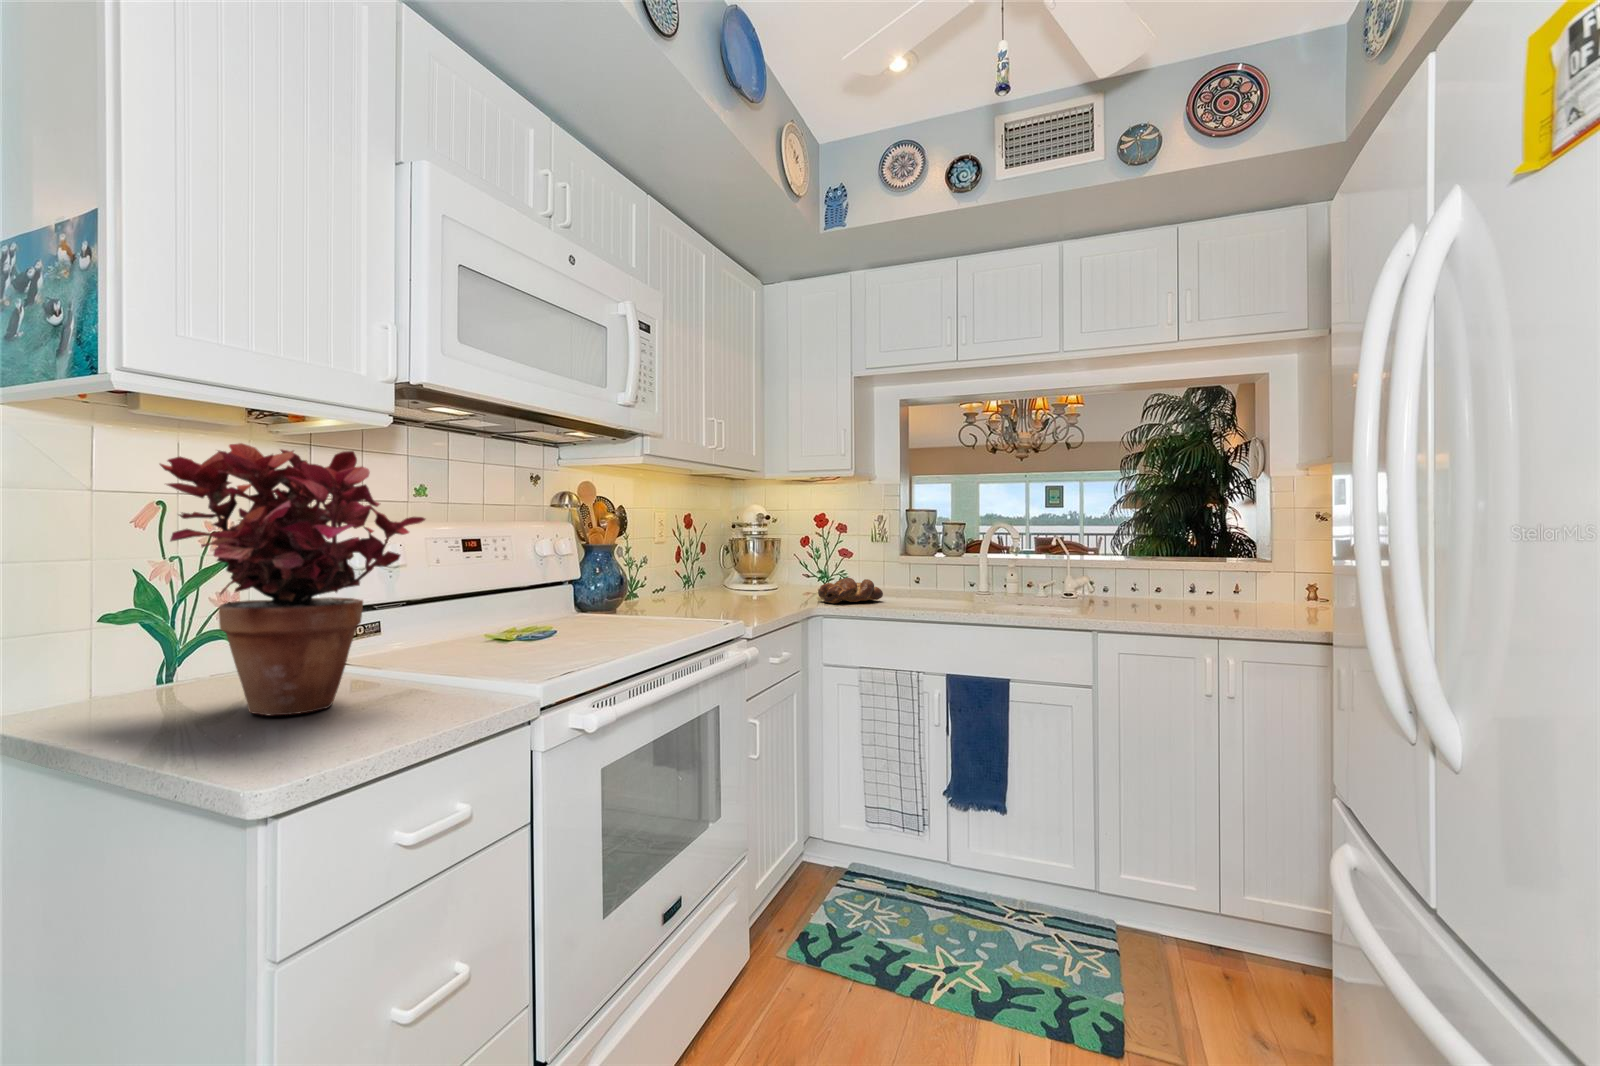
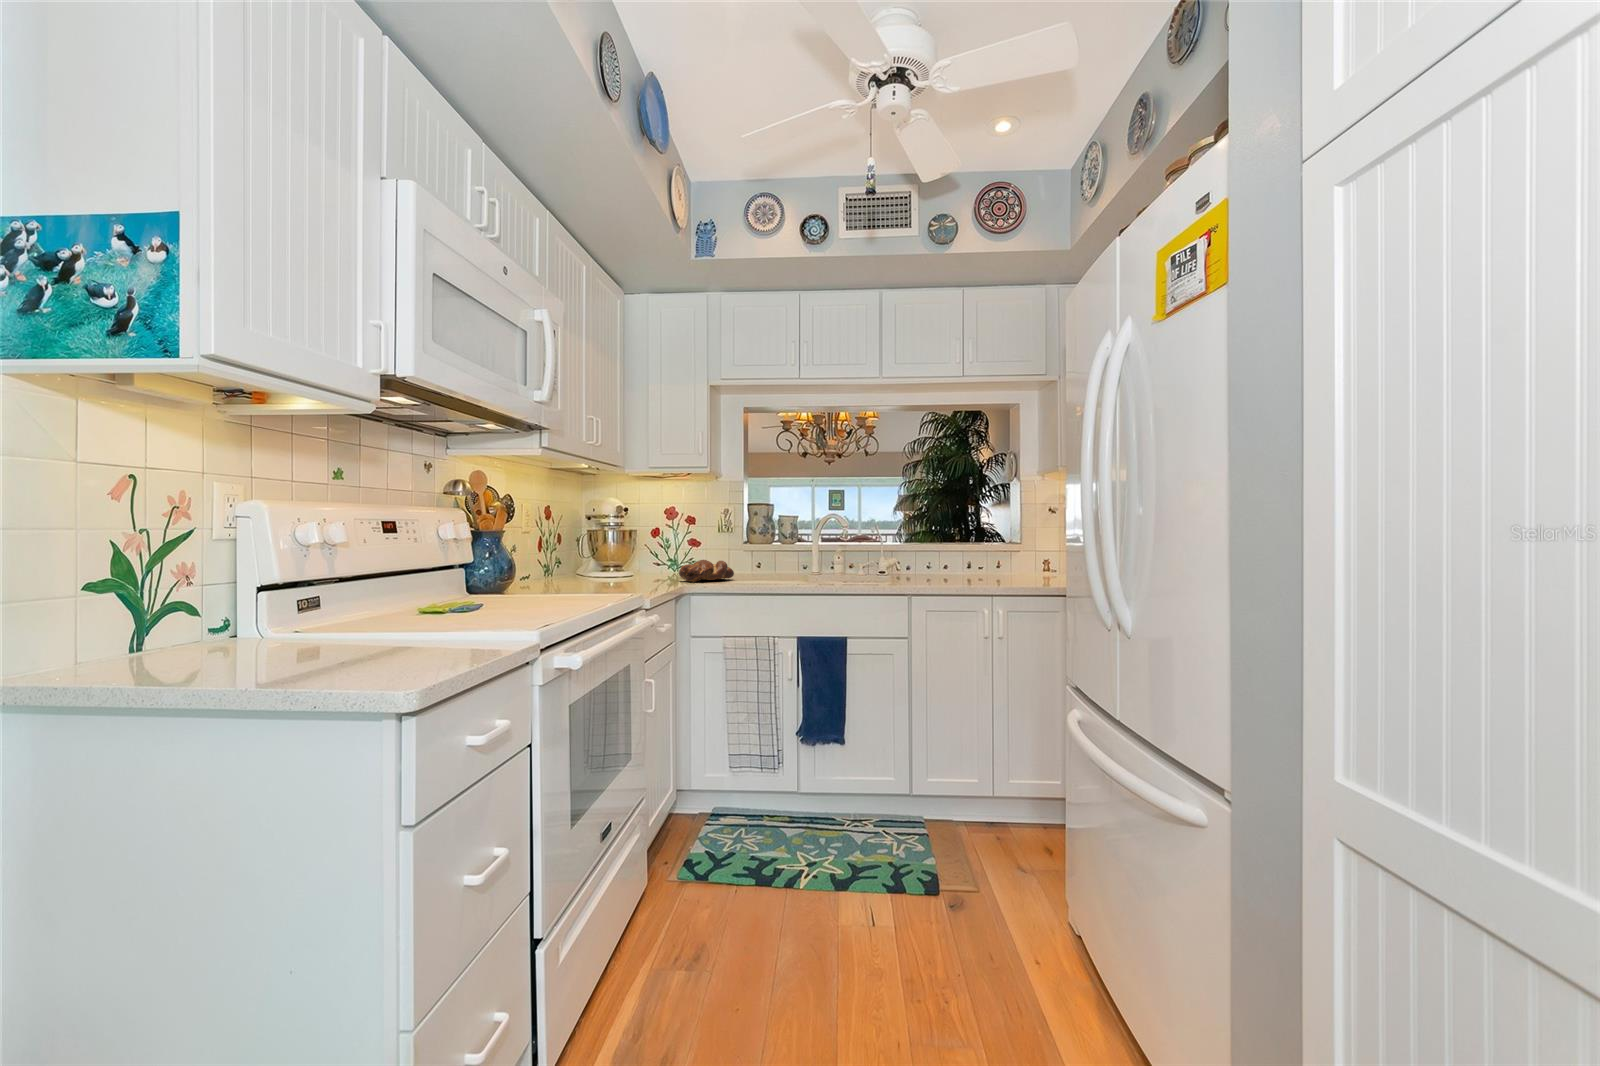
potted plant: present [160,443,425,716] -> none [196,423,448,661]

